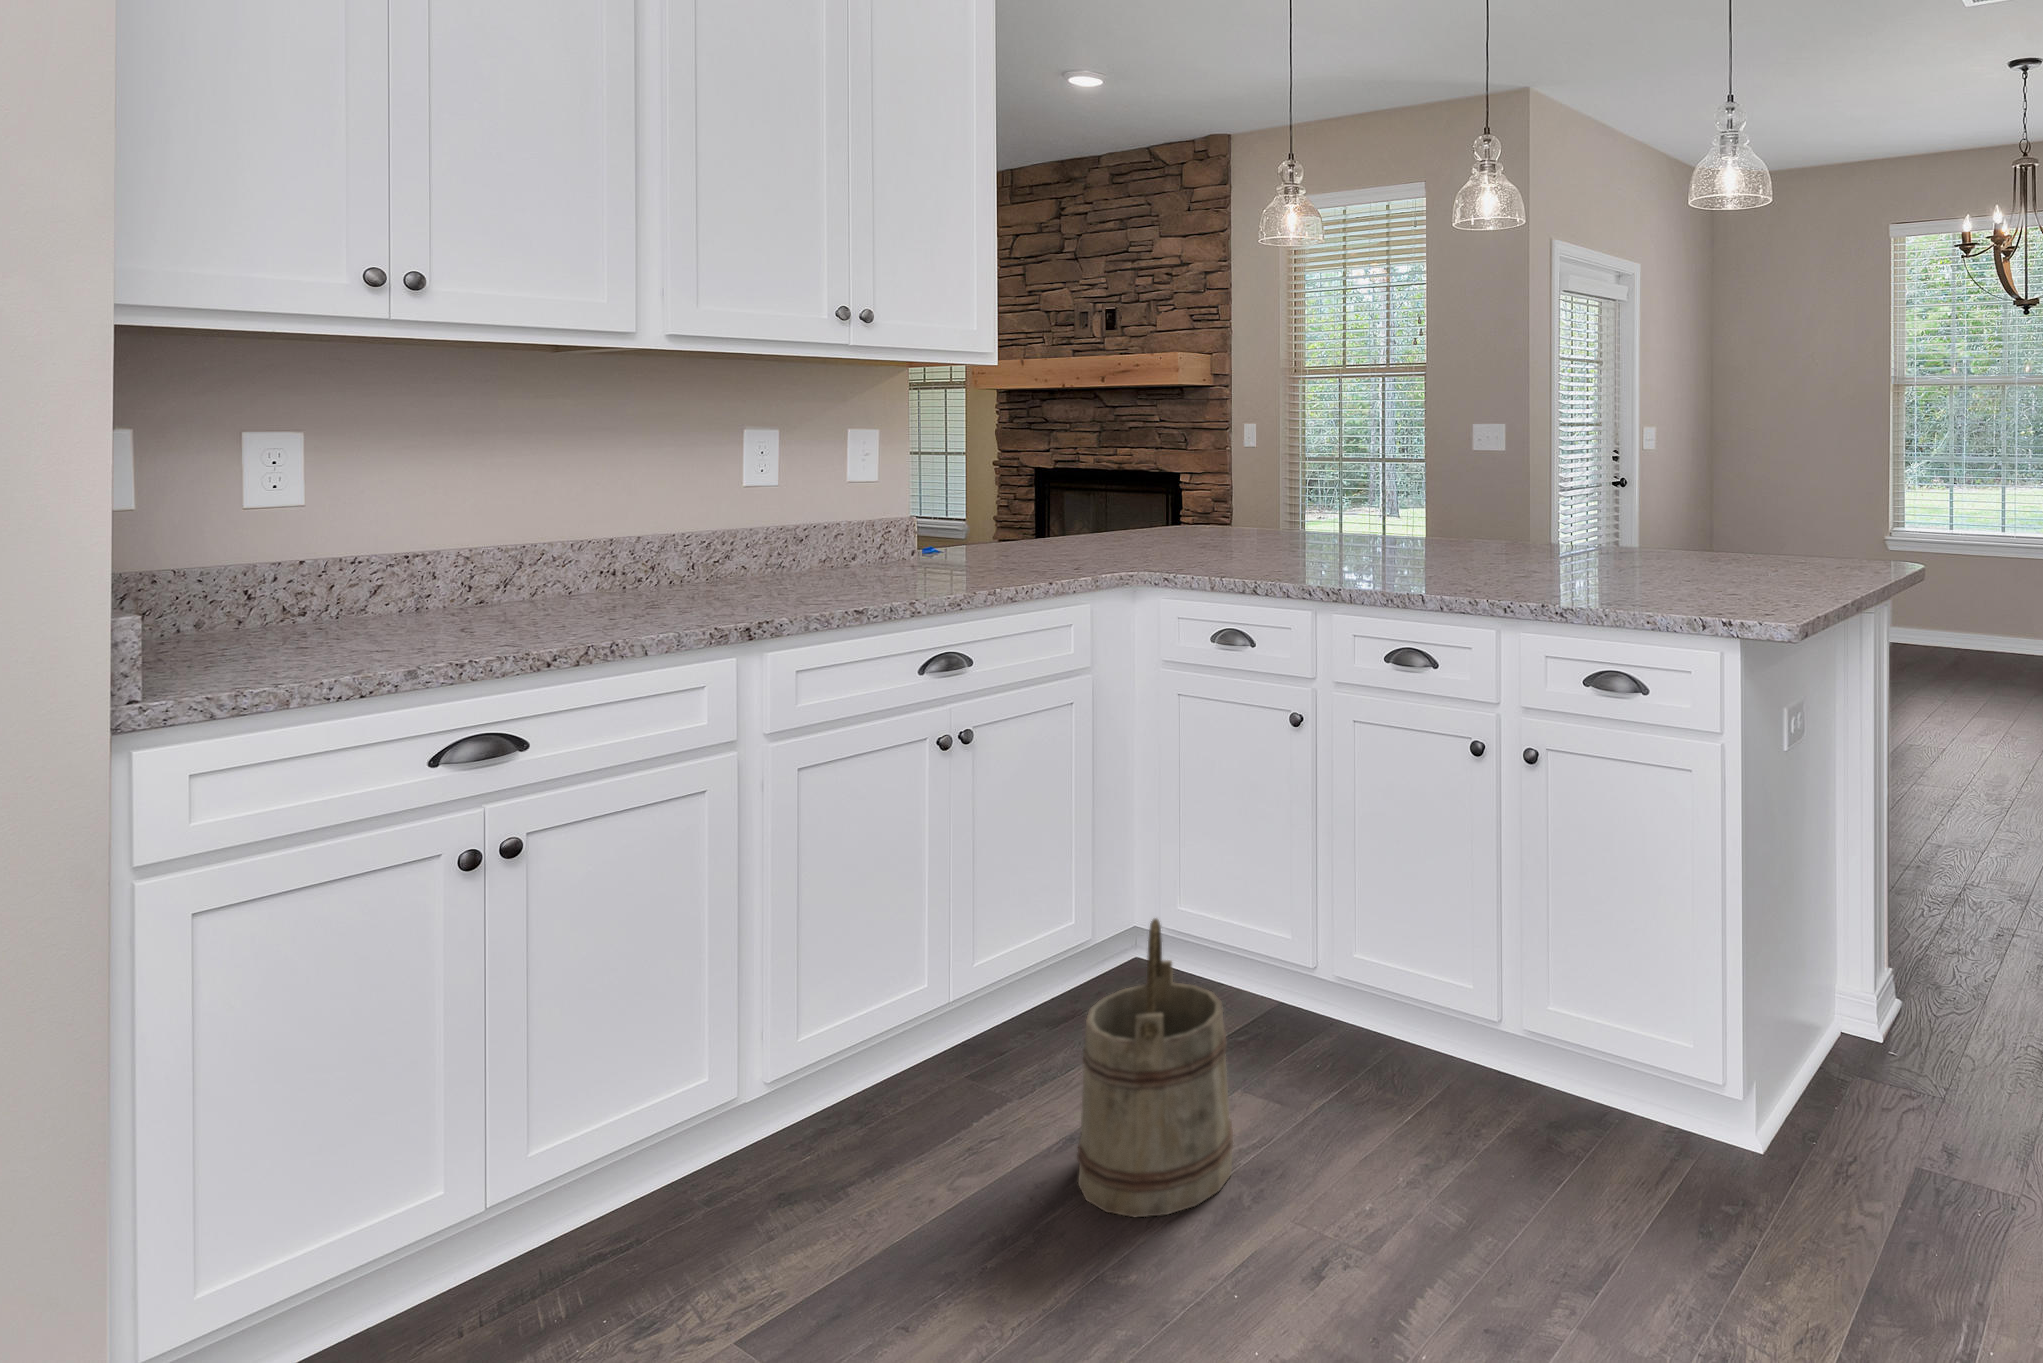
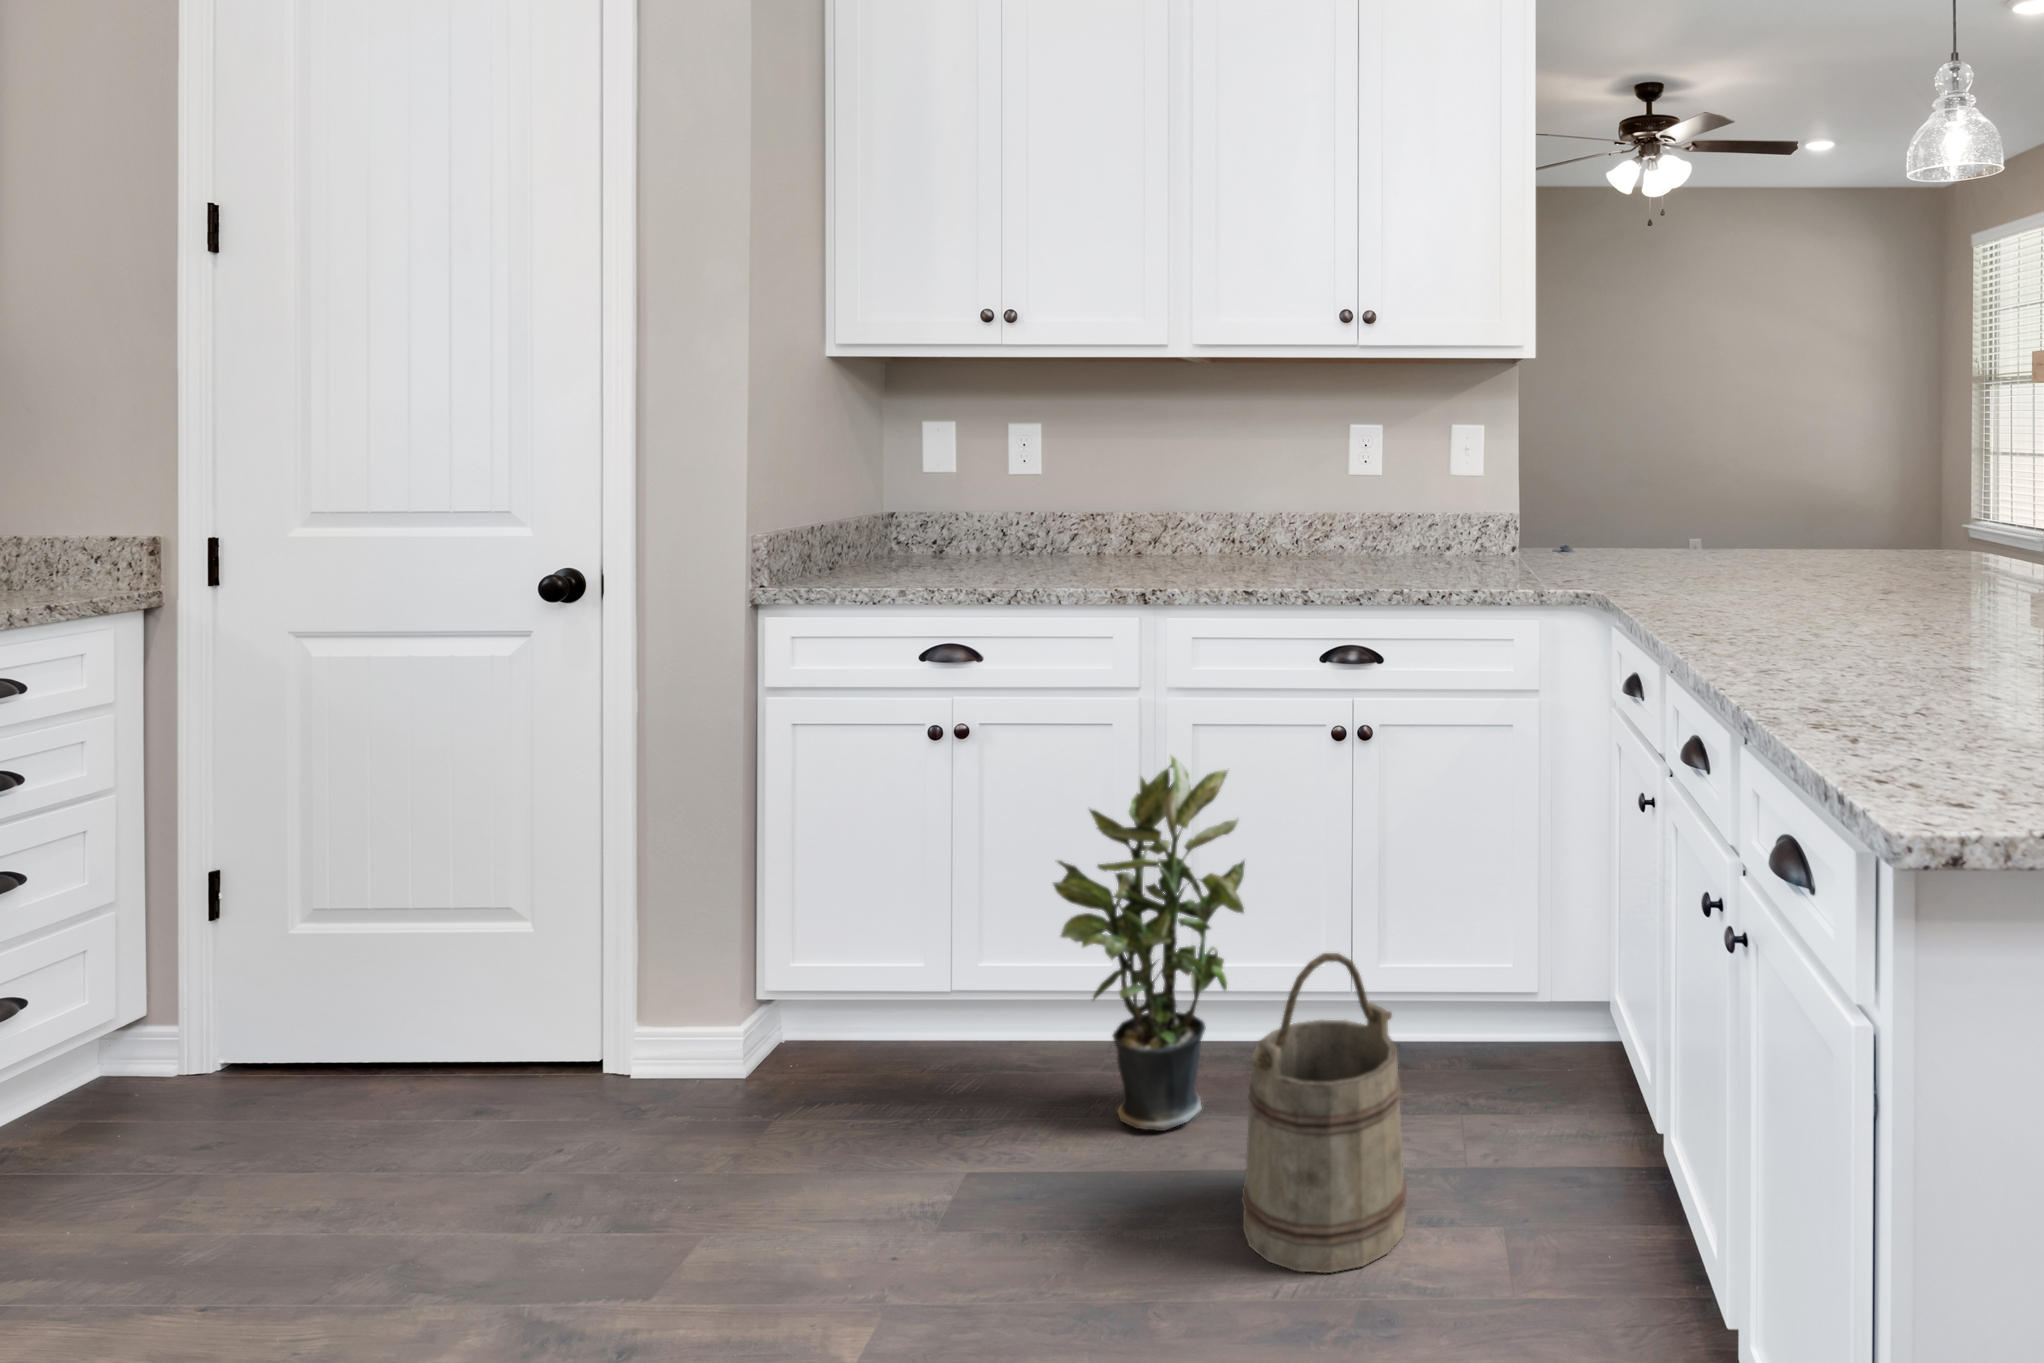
potted plant: none [743,793,961,1224] -> present [1053,757,1245,1131]

